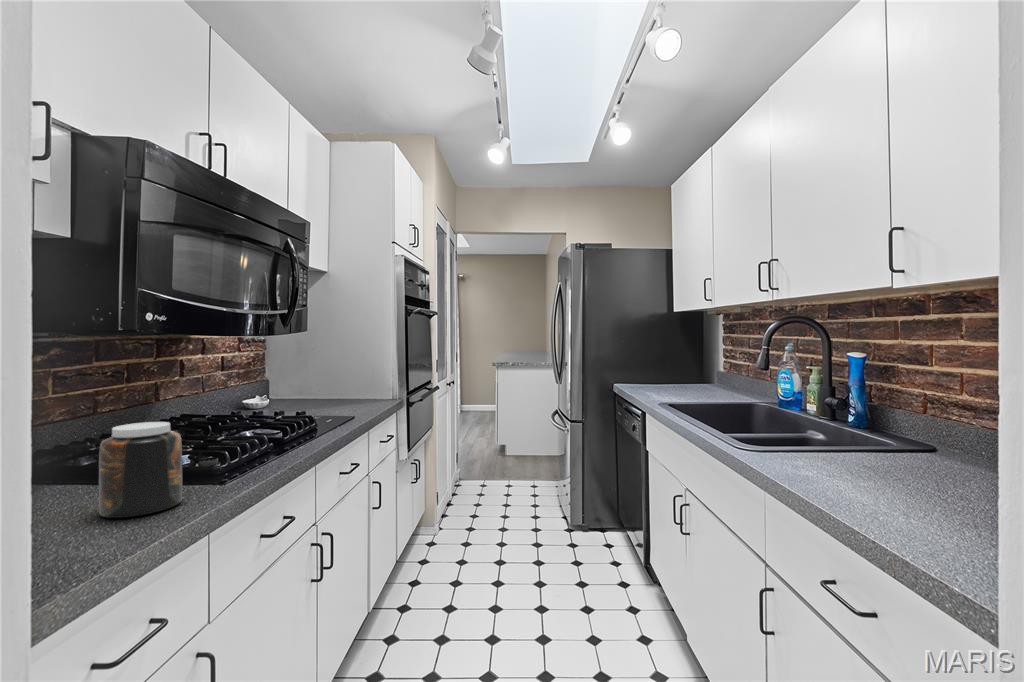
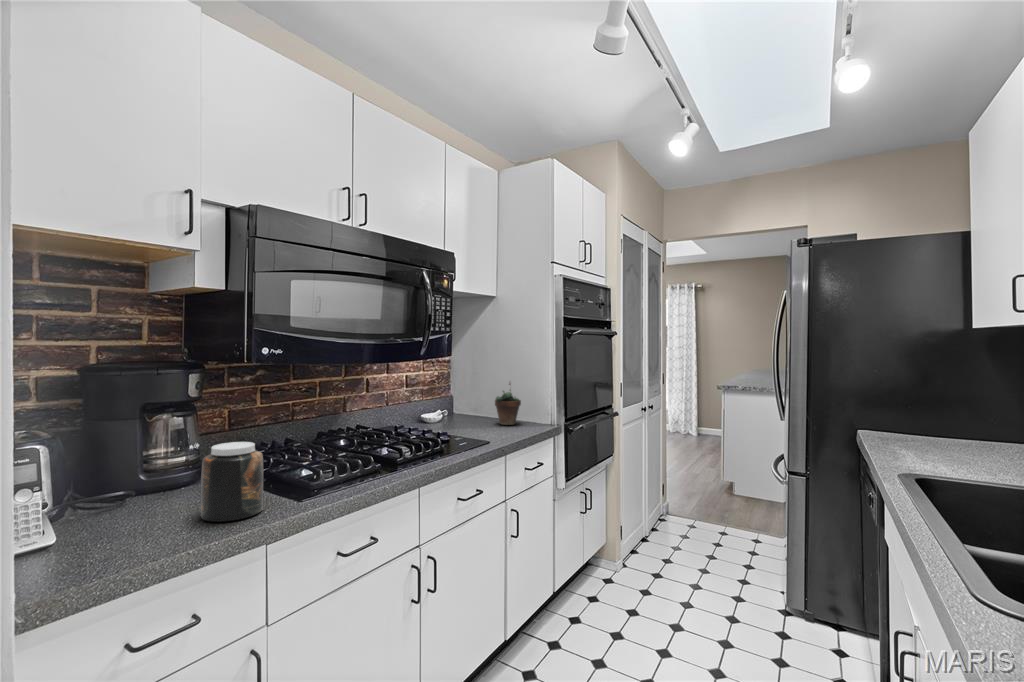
succulent plant: none [332,359,360,404] -> present [495,383,521,425]

